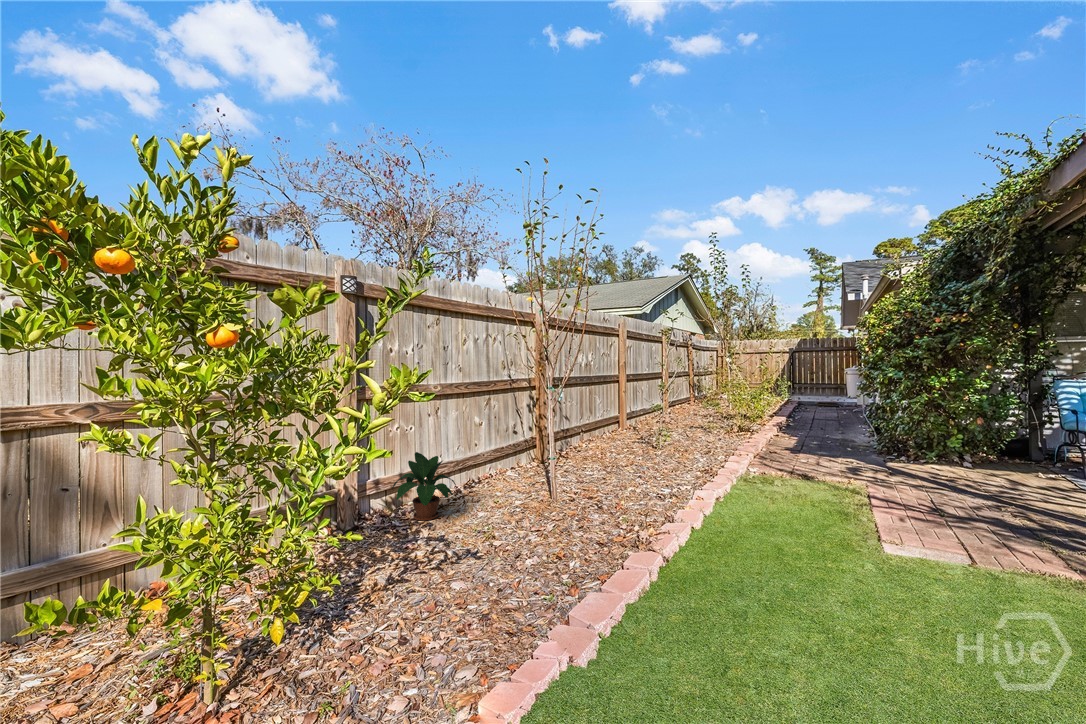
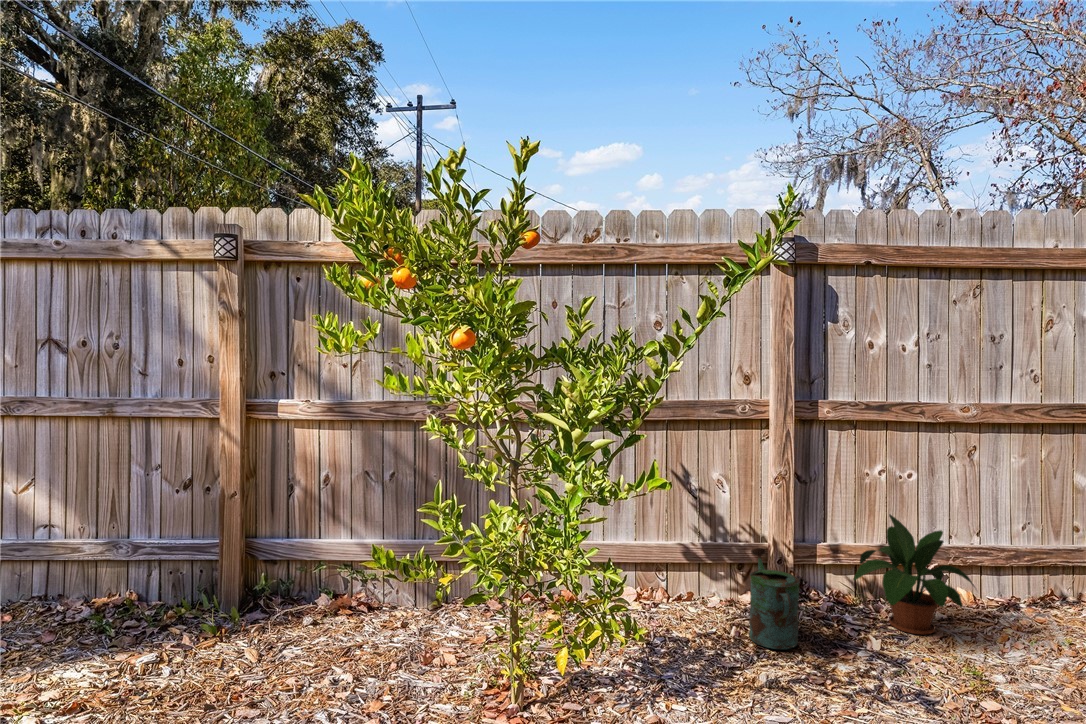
watering can: none [333,496,386,562] -> present [749,548,800,649]

